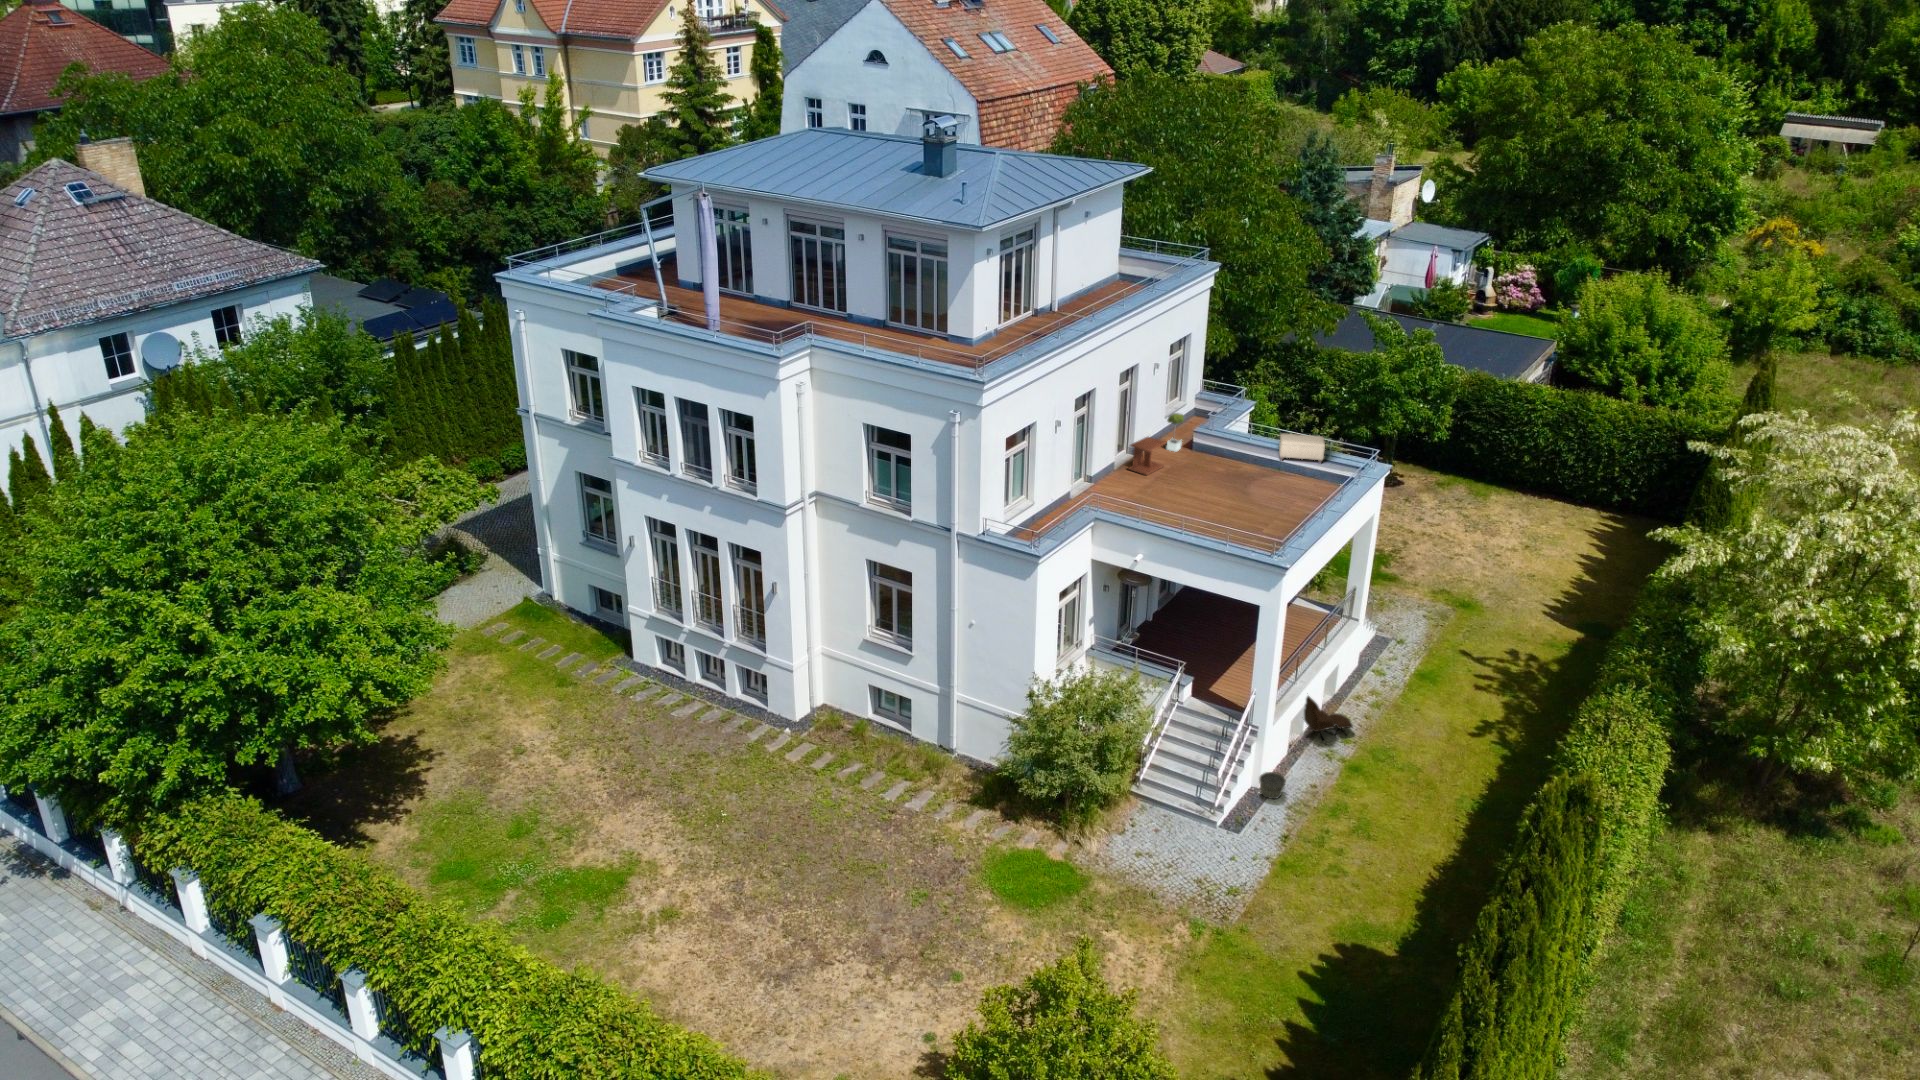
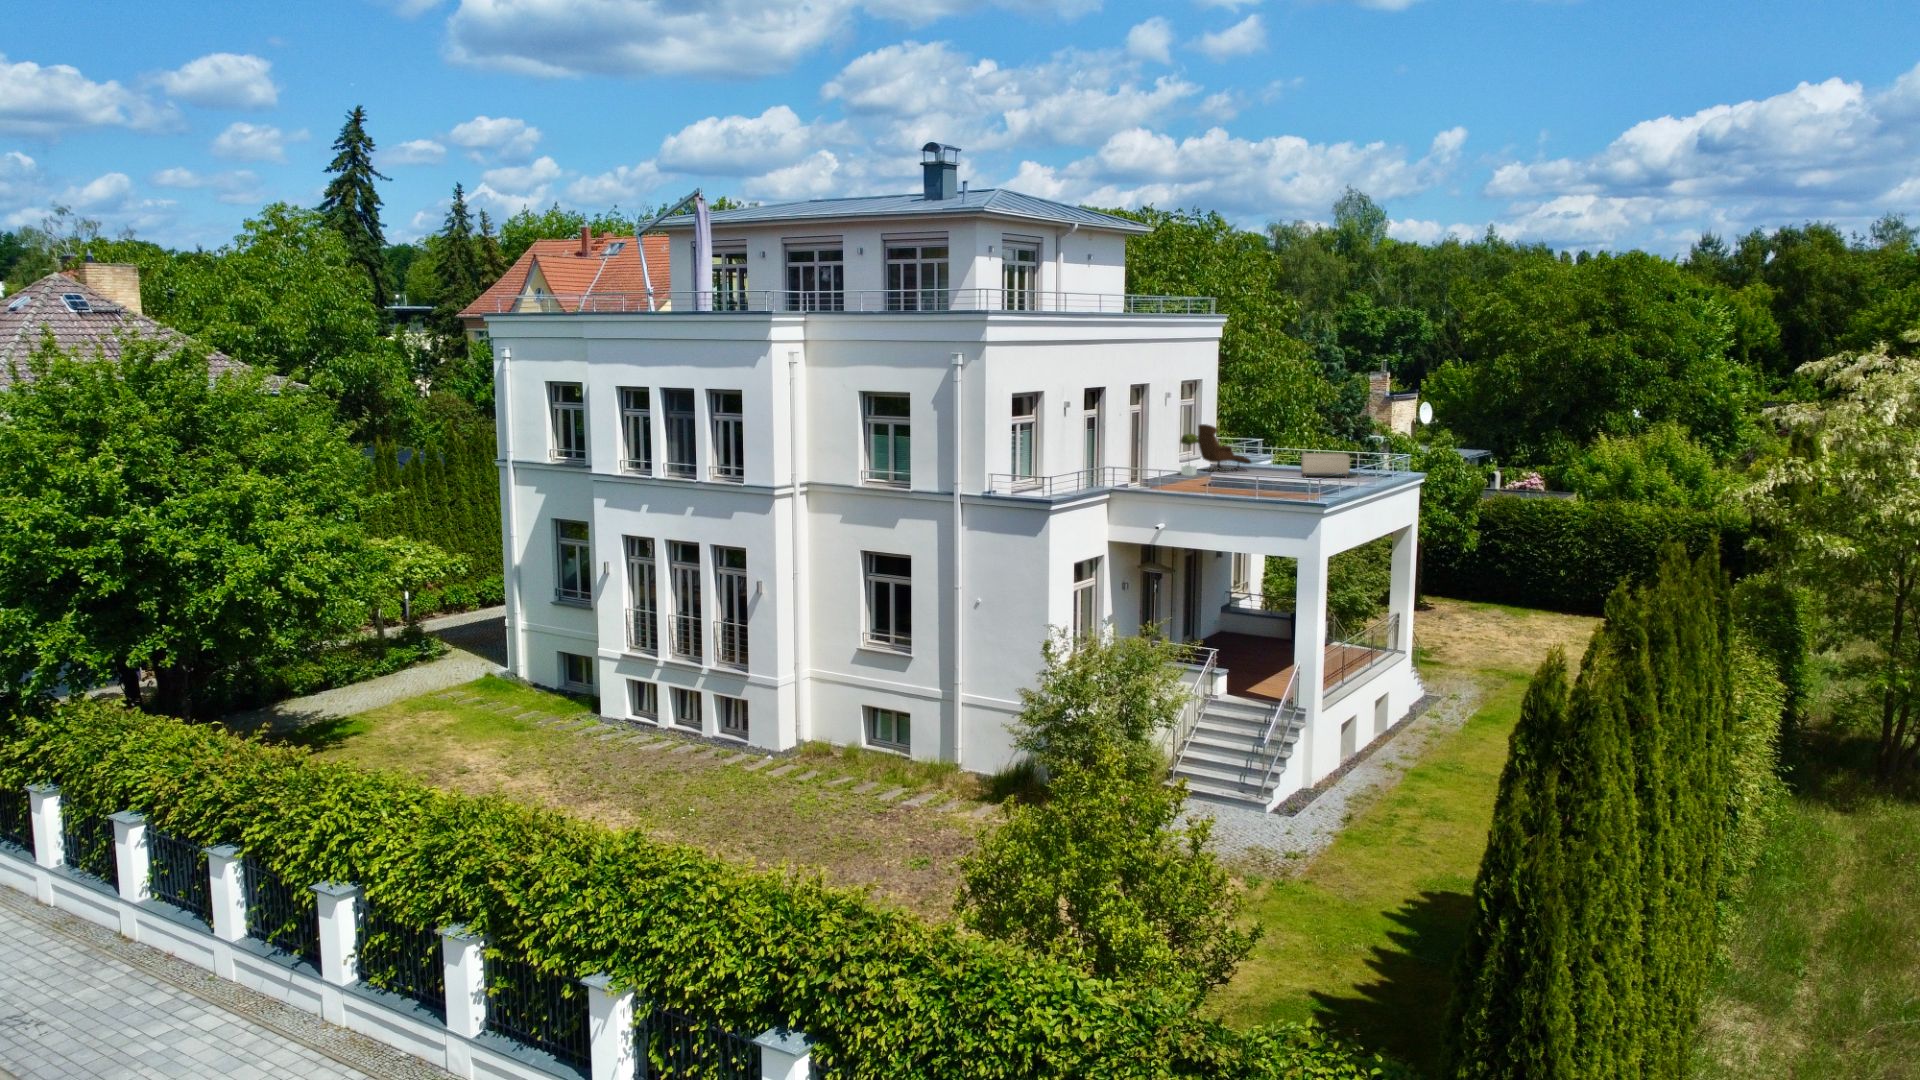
side table: present [1128,437,1165,475] -> none [1141,450,1180,482]
lounge chair: present [1304,696,1353,740] -> present [1198,424,1251,471]
wooden bucket: present [1259,772,1286,799] -> none [1310,771,1341,800]

